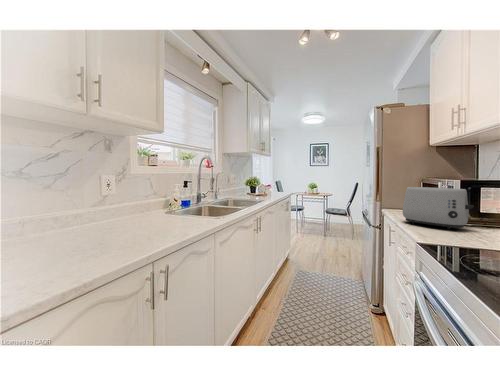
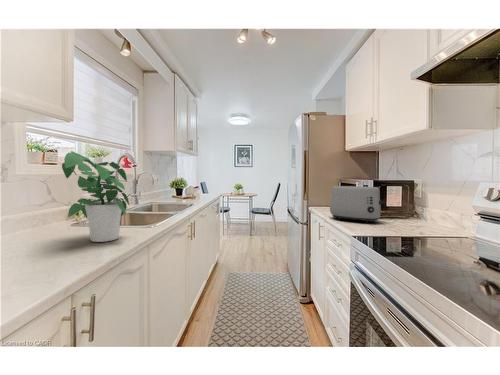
potted plant: none [157,157,203,227] -> present [62,151,129,242]

